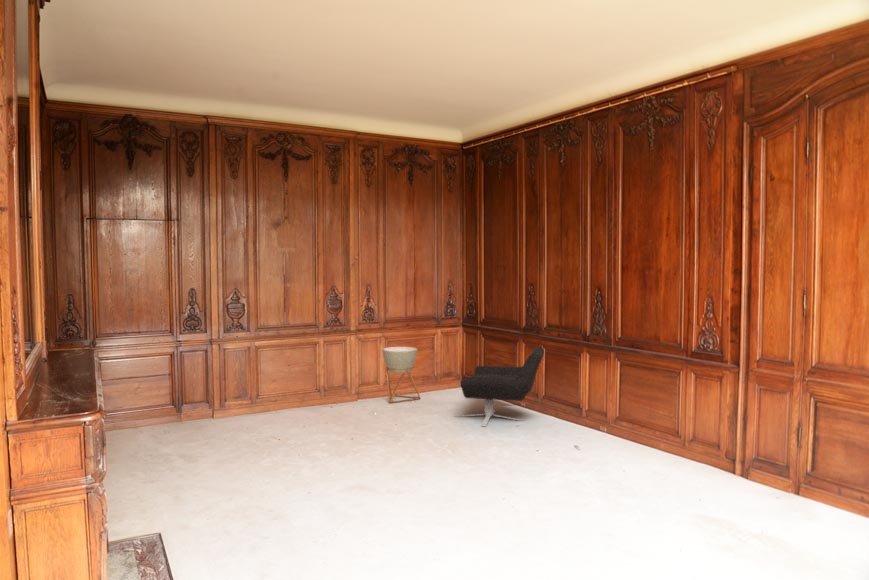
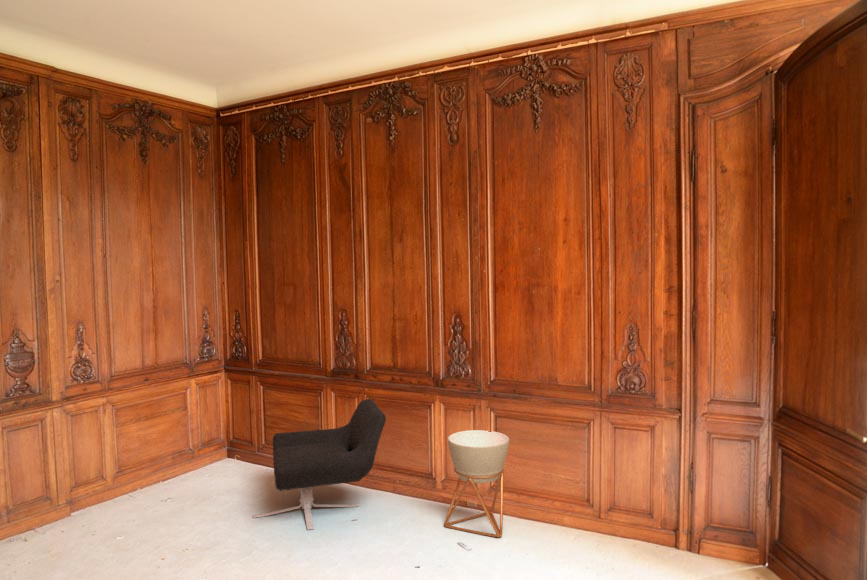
planter: present [383,347,420,403] -> present [444,430,509,537]

